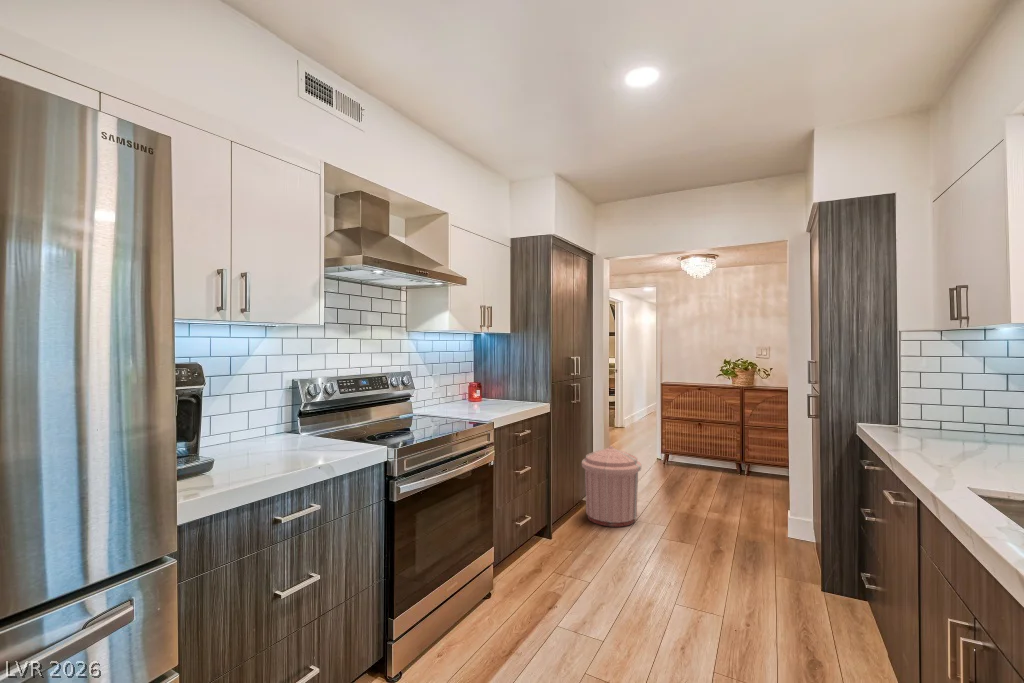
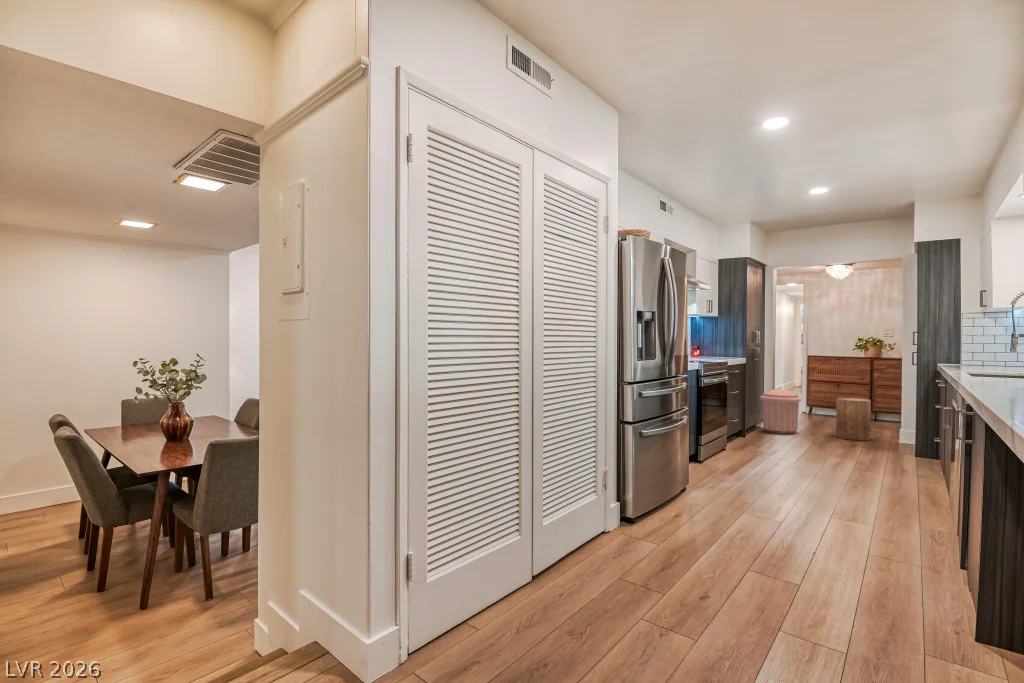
stool: none [693,463,745,541] -> present [836,398,871,441]

